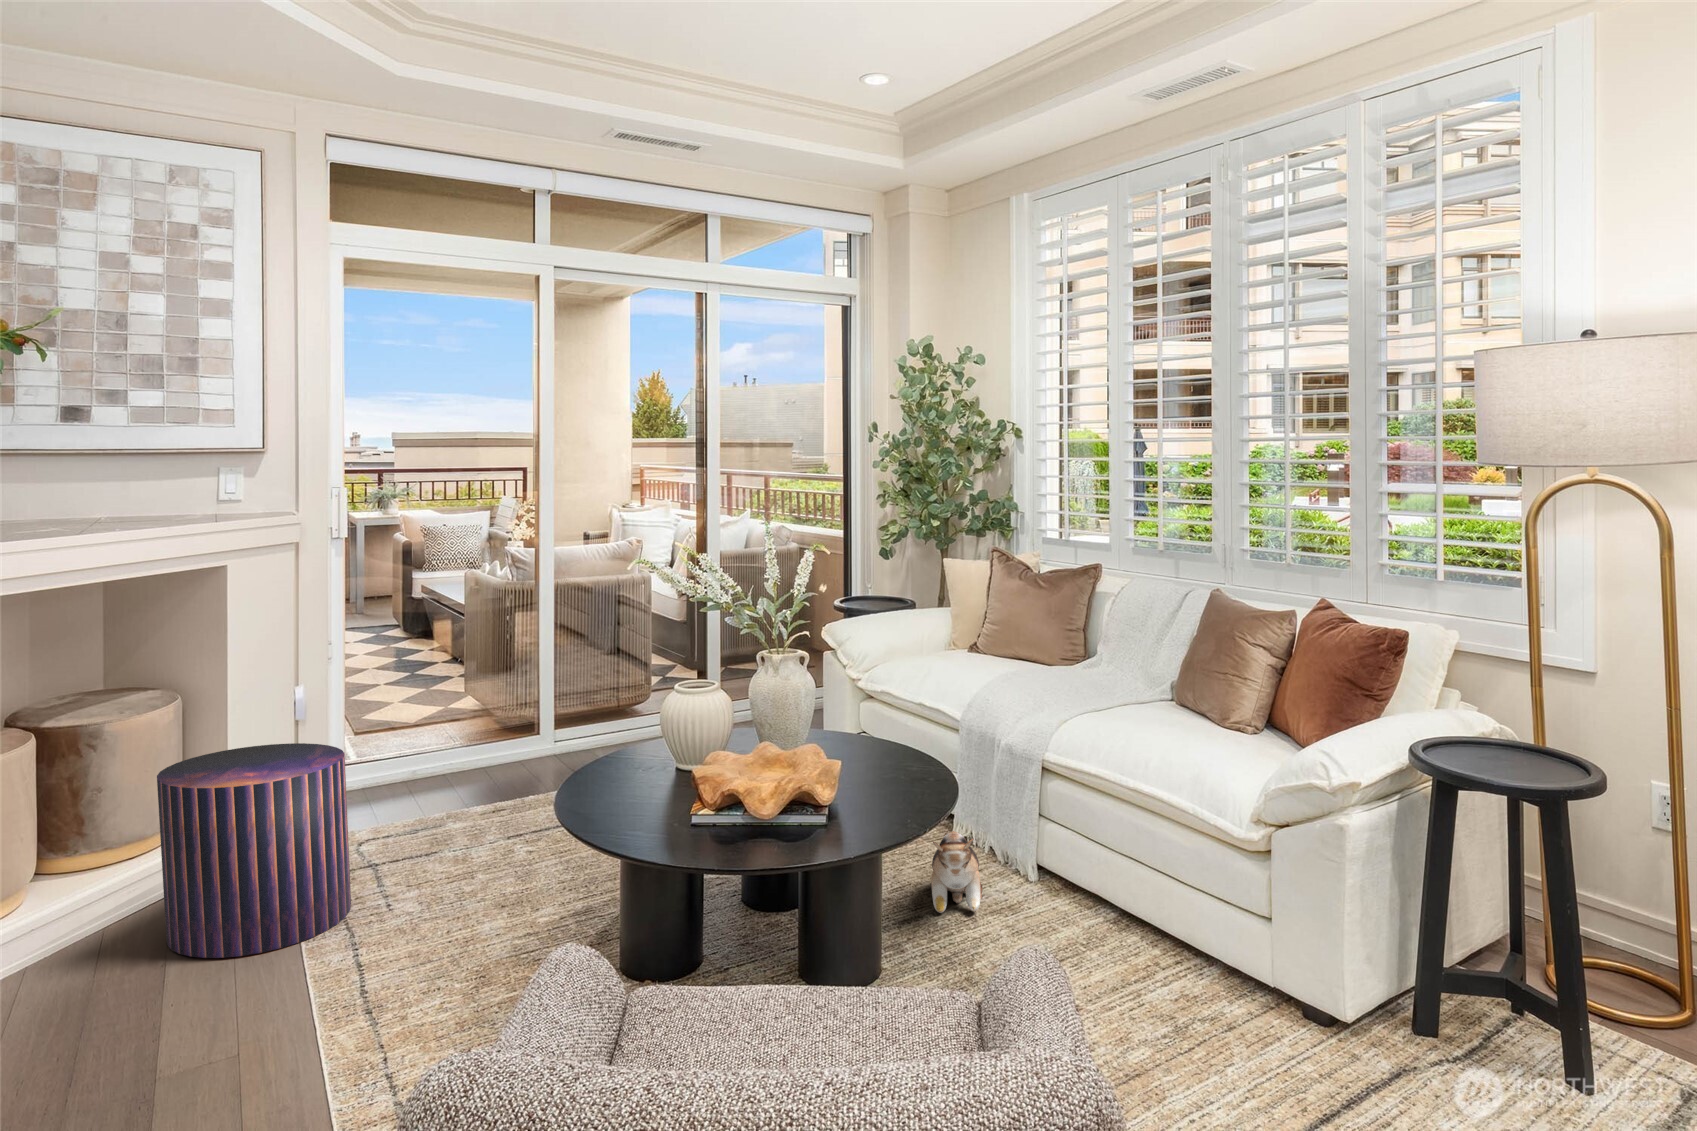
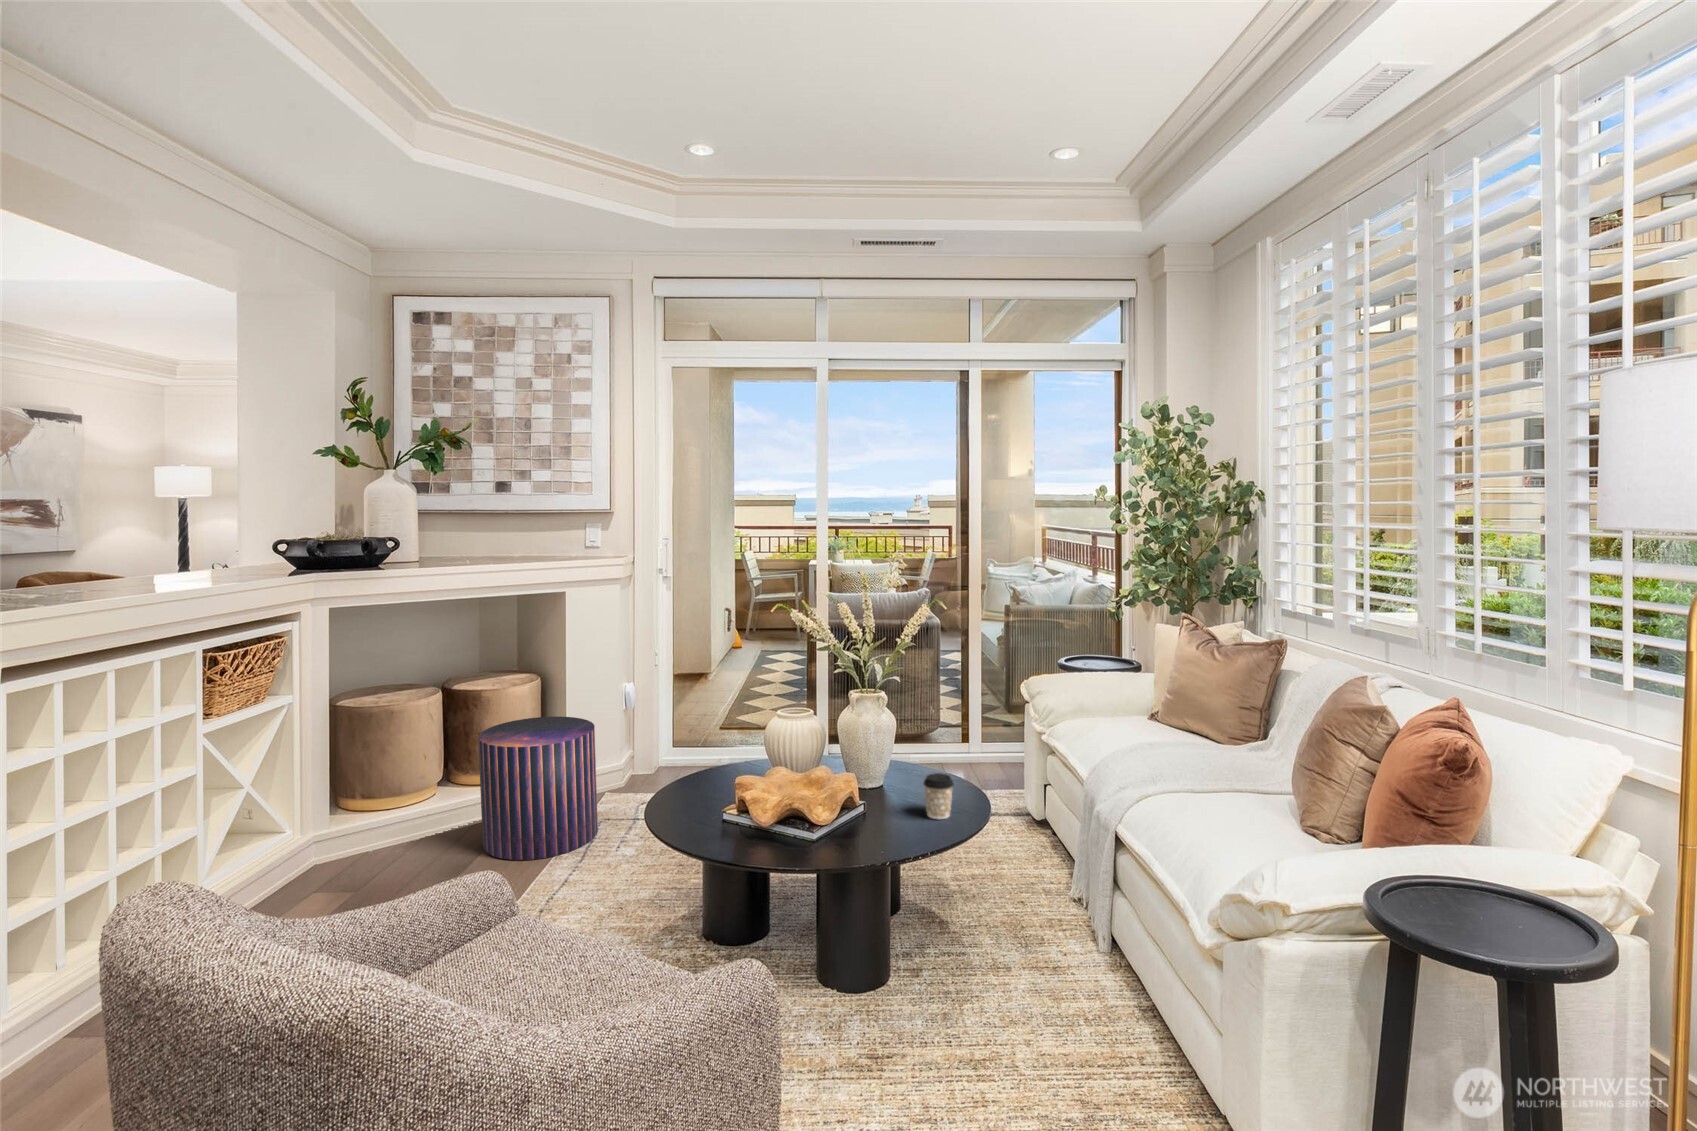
coffee cup: none [880,727,915,777] -> present [924,773,954,819]
plush toy: present [931,831,983,913] -> none [965,876,1039,954]

